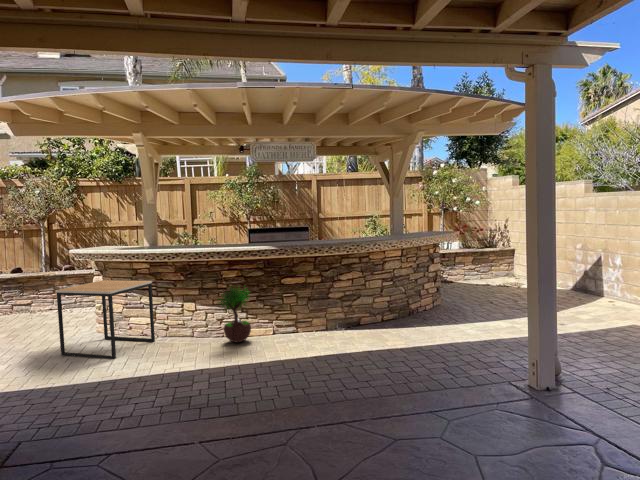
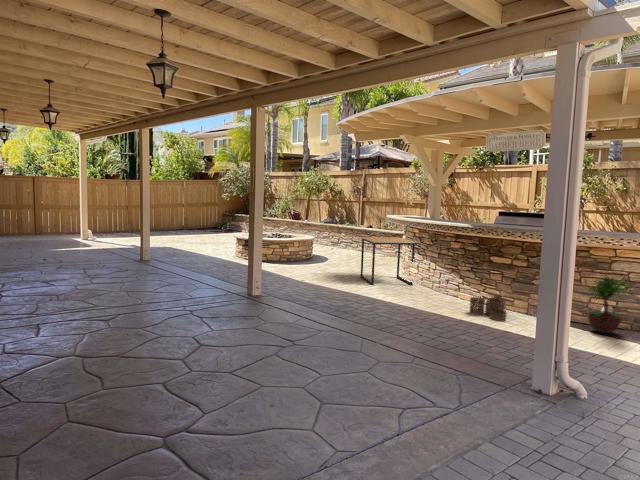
potted tree: present [219,287,251,343] -> present [588,274,625,333]
woven basket: none [292,319,337,347] -> present [470,296,506,321]

